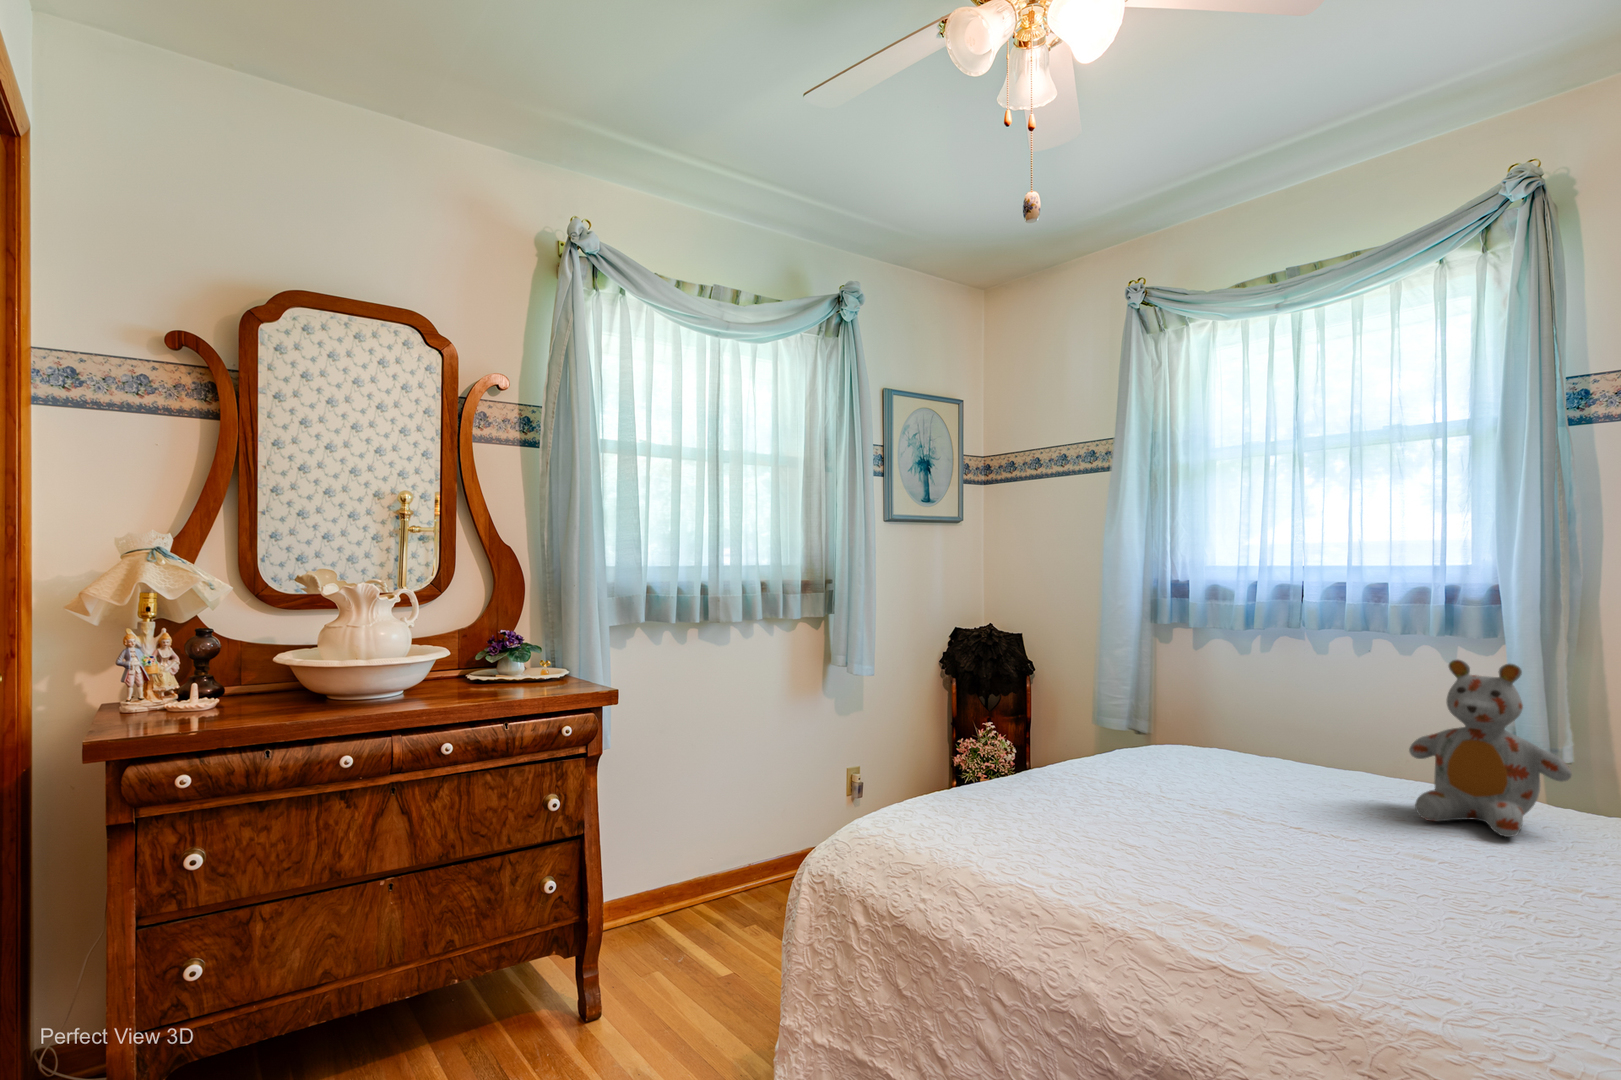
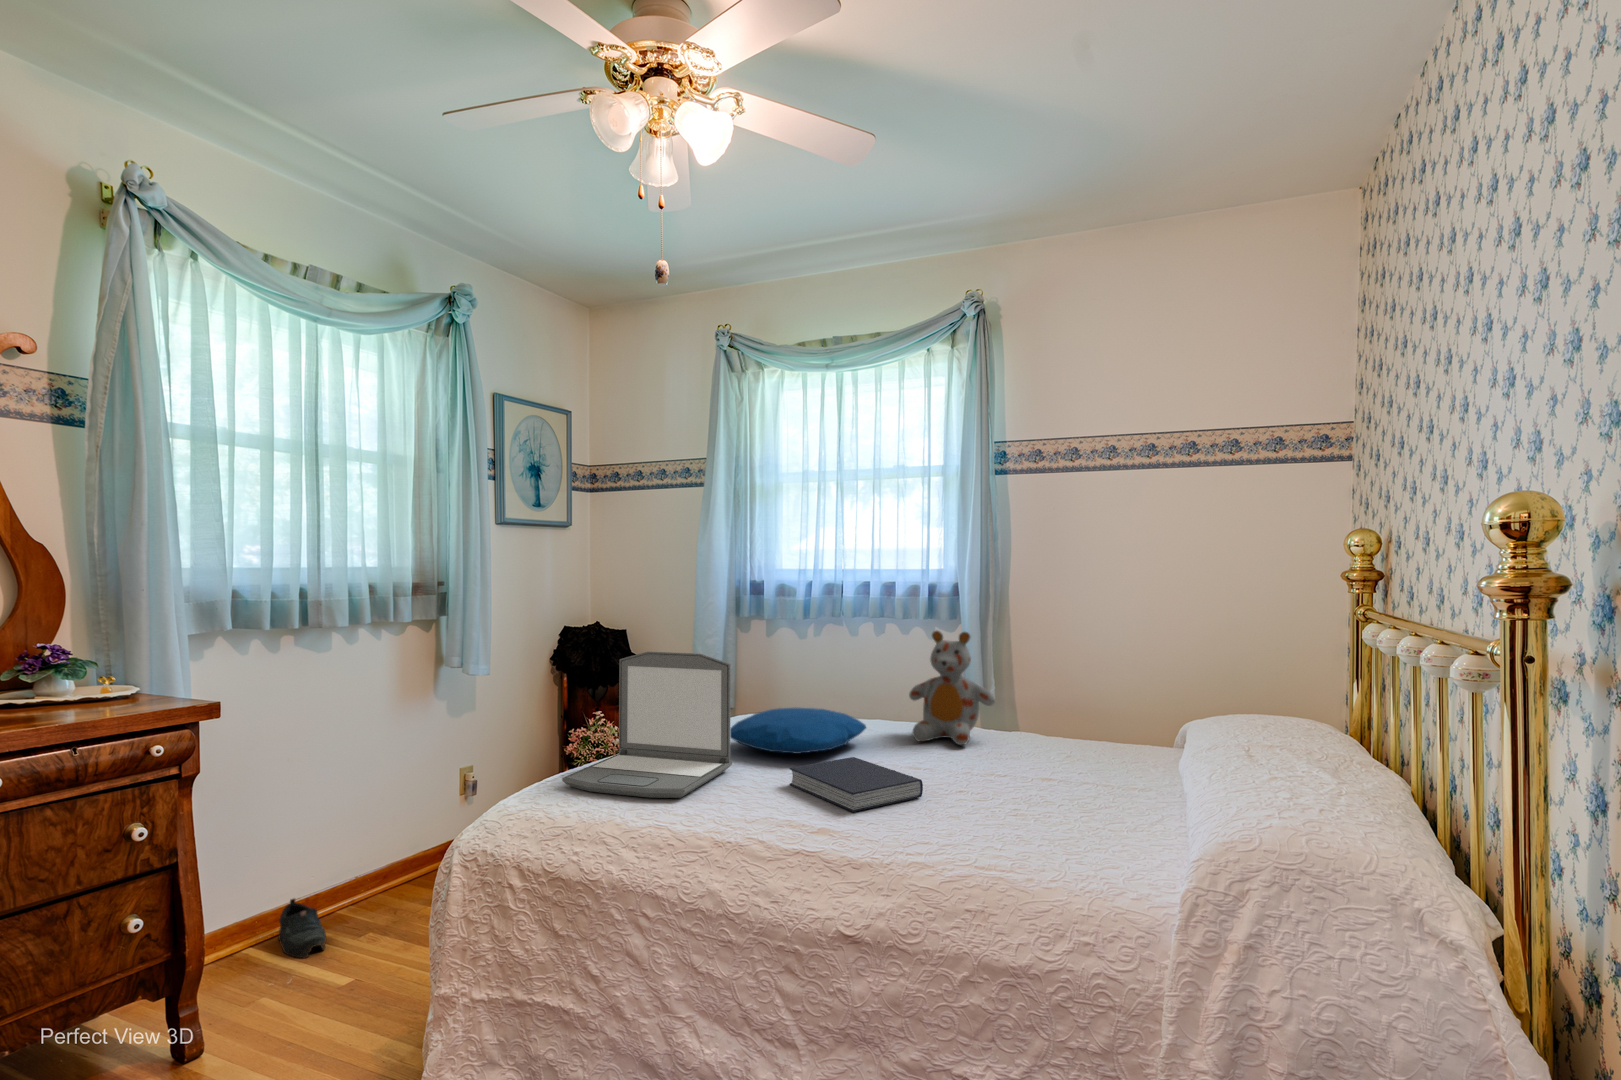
laptop: none [919,665,1130,853] -> present [562,652,732,798]
pillow: none [1128,749,1336,816] -> present [730,708,866,754]
book: none [1209,833,1432,919] -> present [790,757,923,812]
shoe: none [682,879,718,941] -> present [278,899,326,958]

